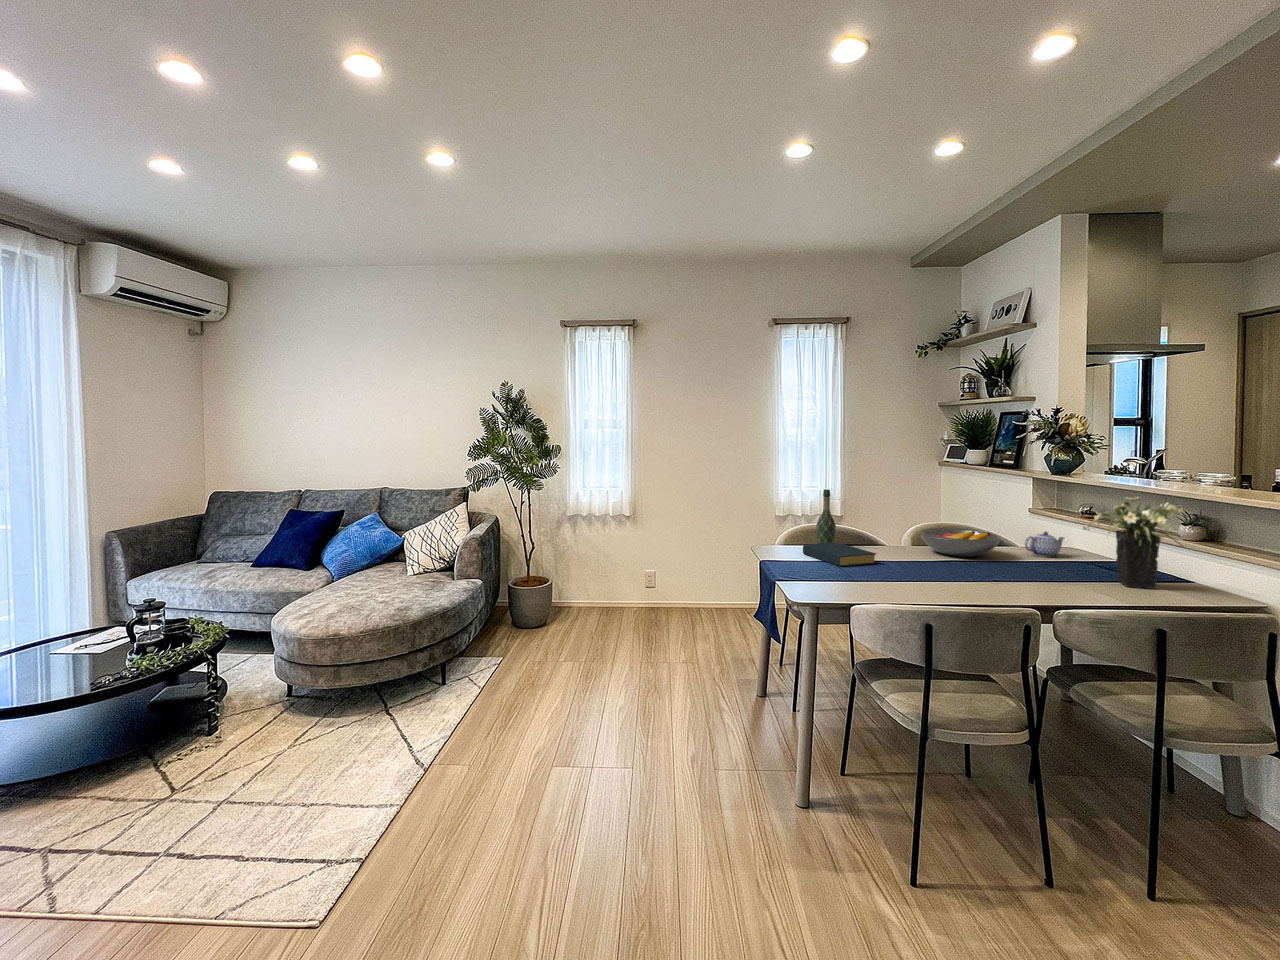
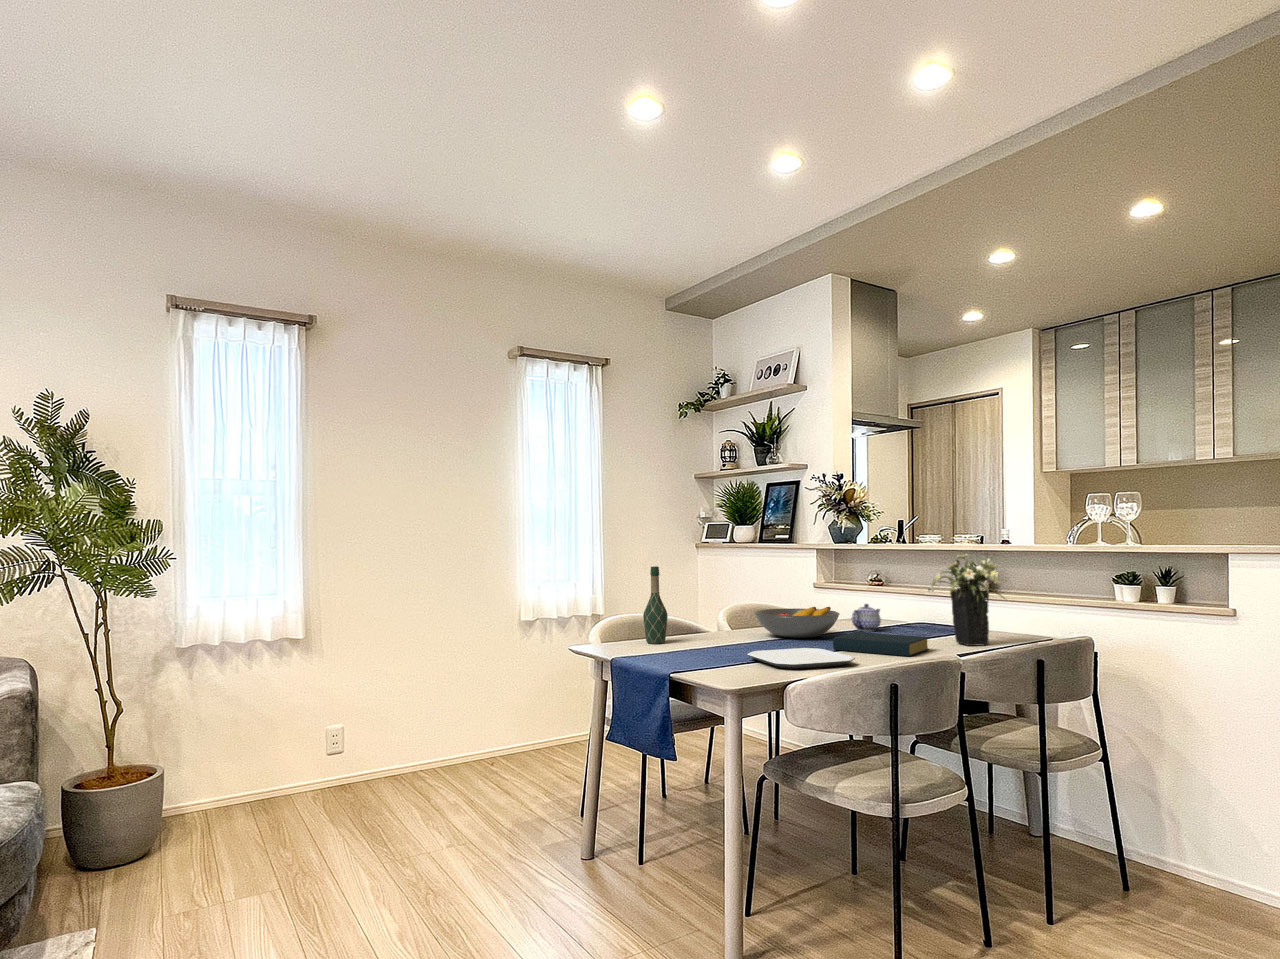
hardback book: present [803,543,876,566] -> present [833,632,929,656]
plate: none [867,565,956,589] -> present [747,648,855,669]

